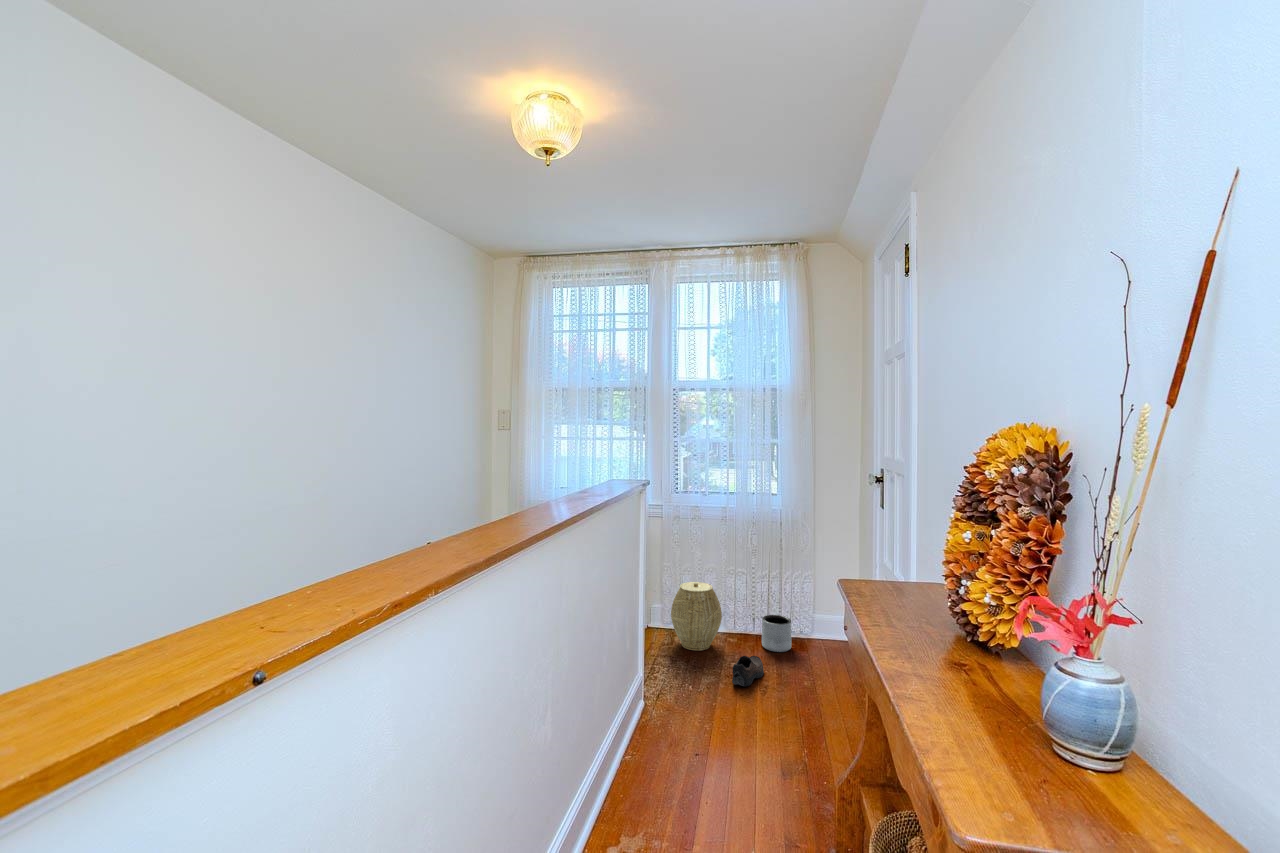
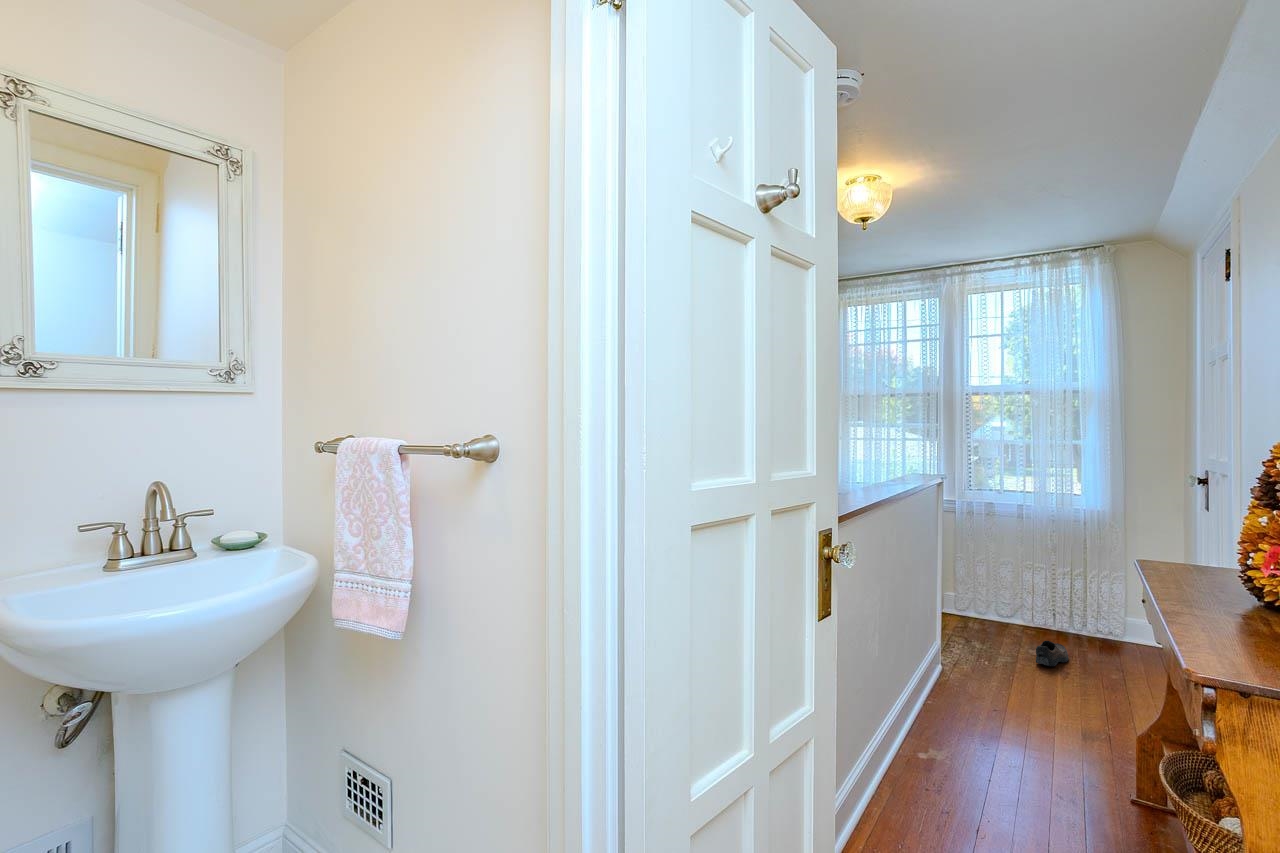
woven basket: present [671,582,722,651] -> none [966,573,1020,635]
planter: present [762,615,791,652] -> none [1064,611,1099,646]

